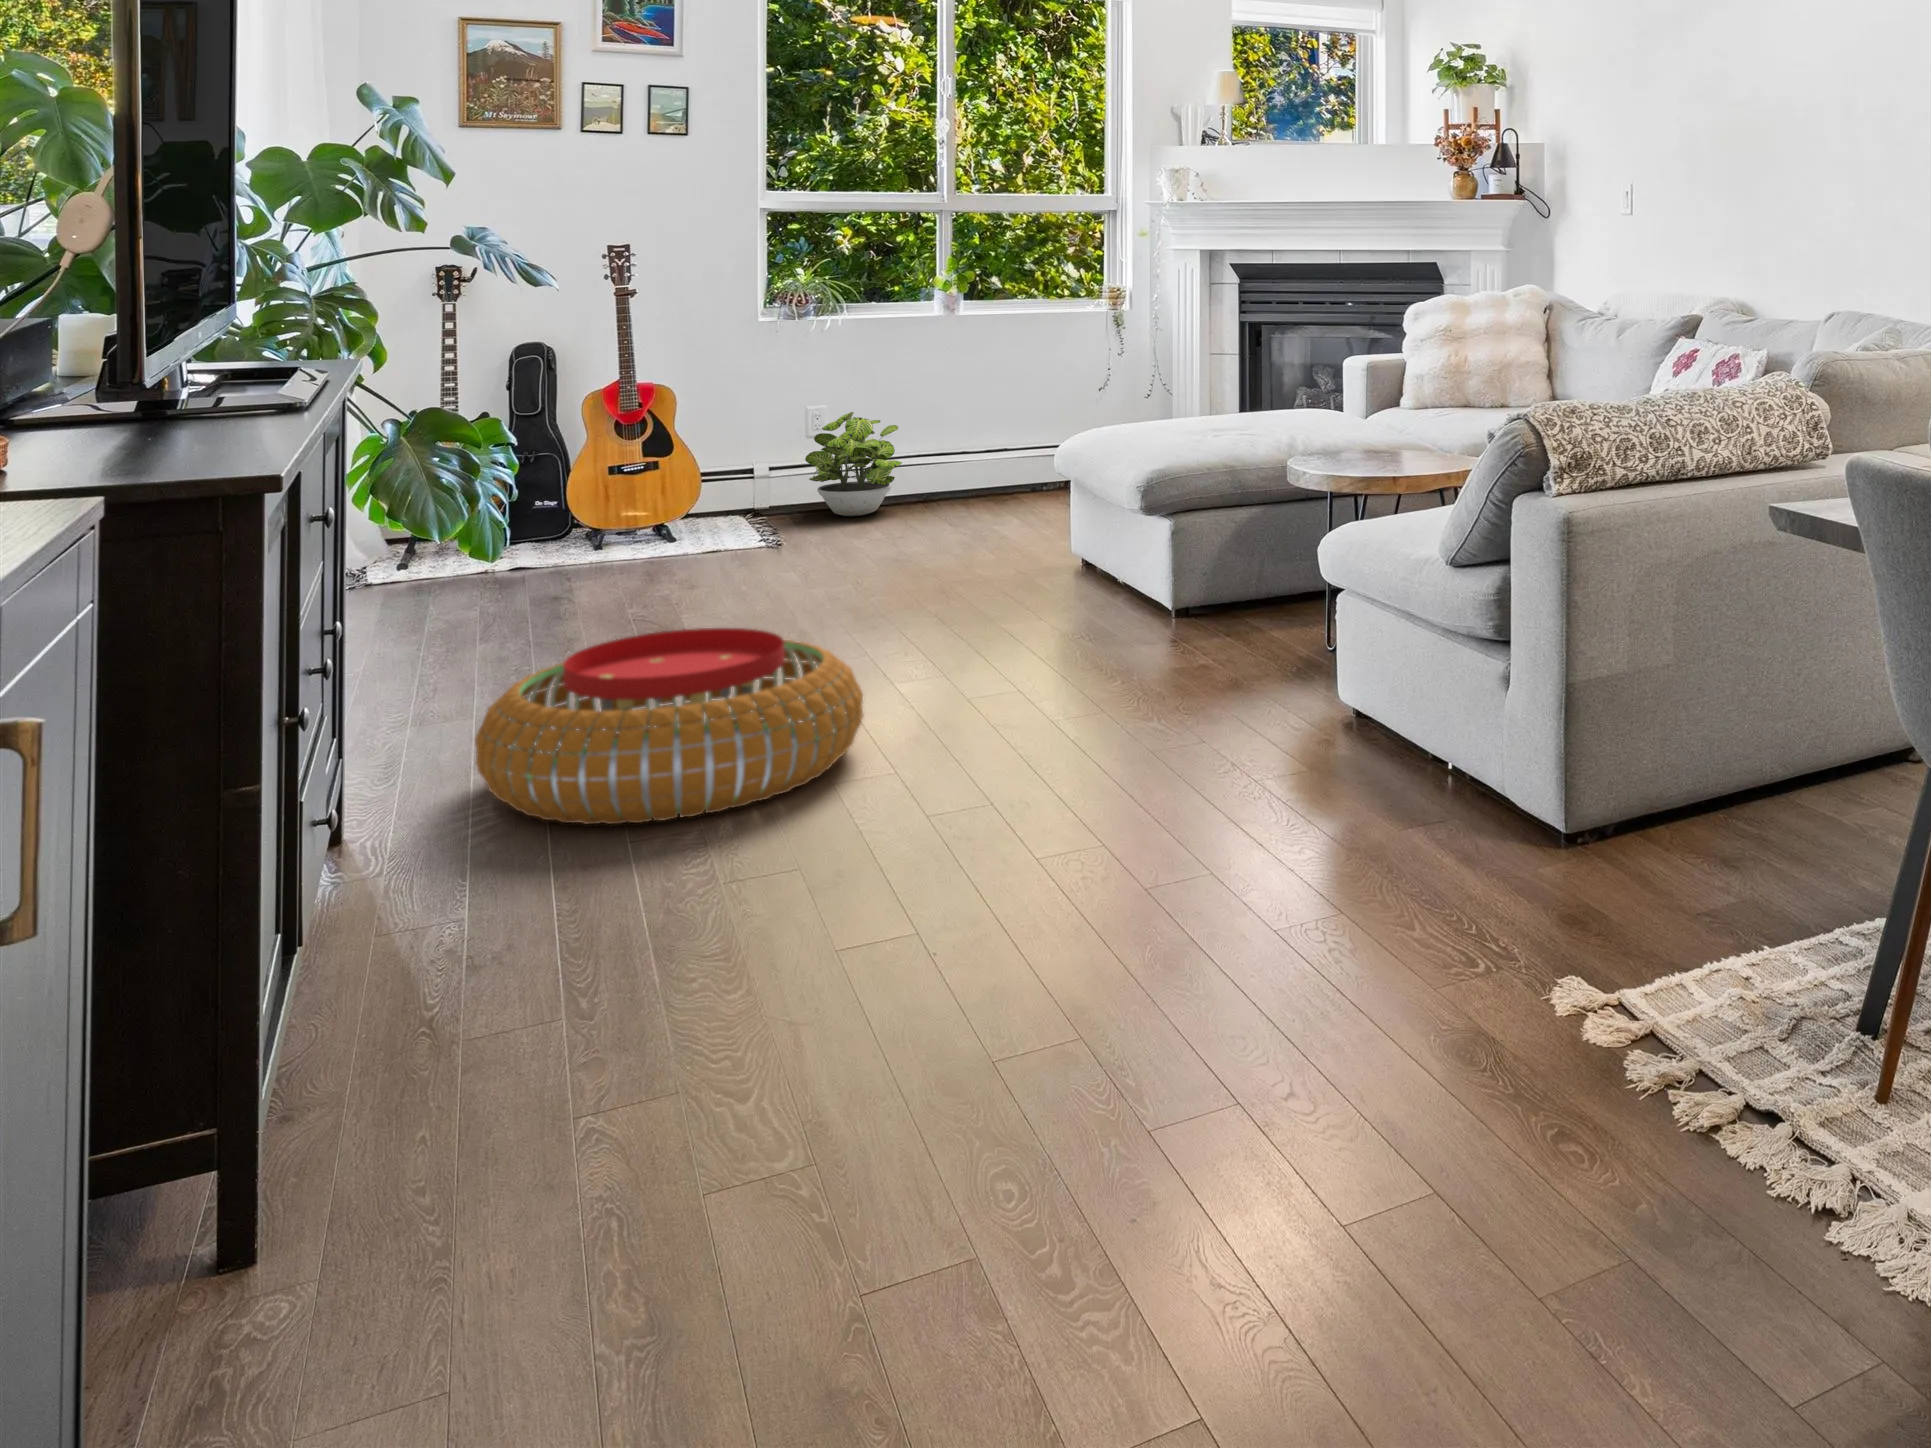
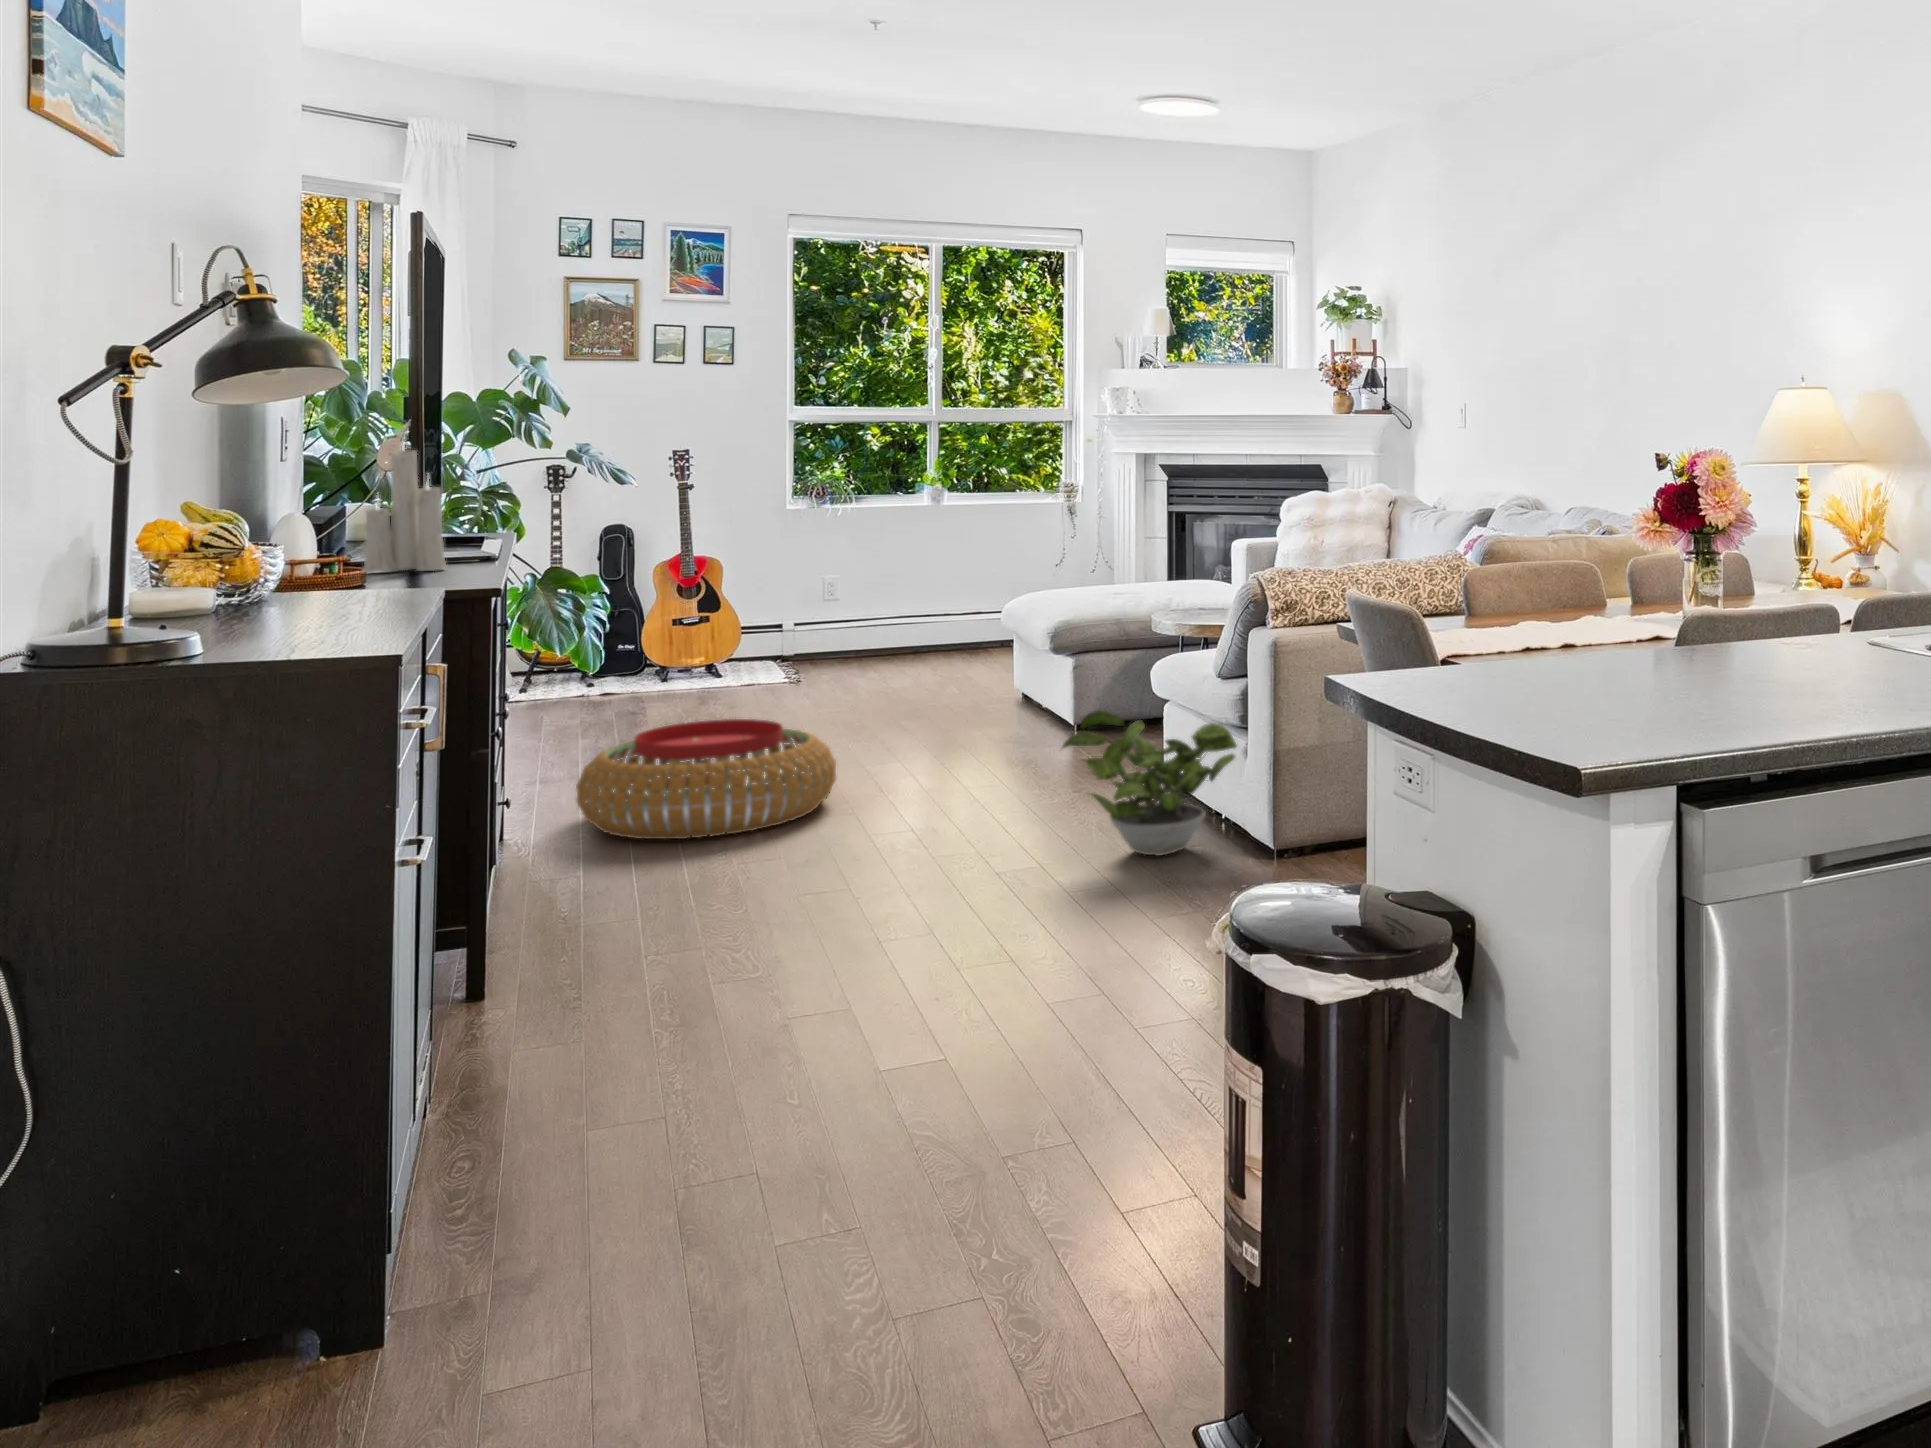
candle: none [73,172,230,431] -> present [363,441,446,572]
potted plant: present [805,412,902,516] -> present [1063,711,1237,856]

